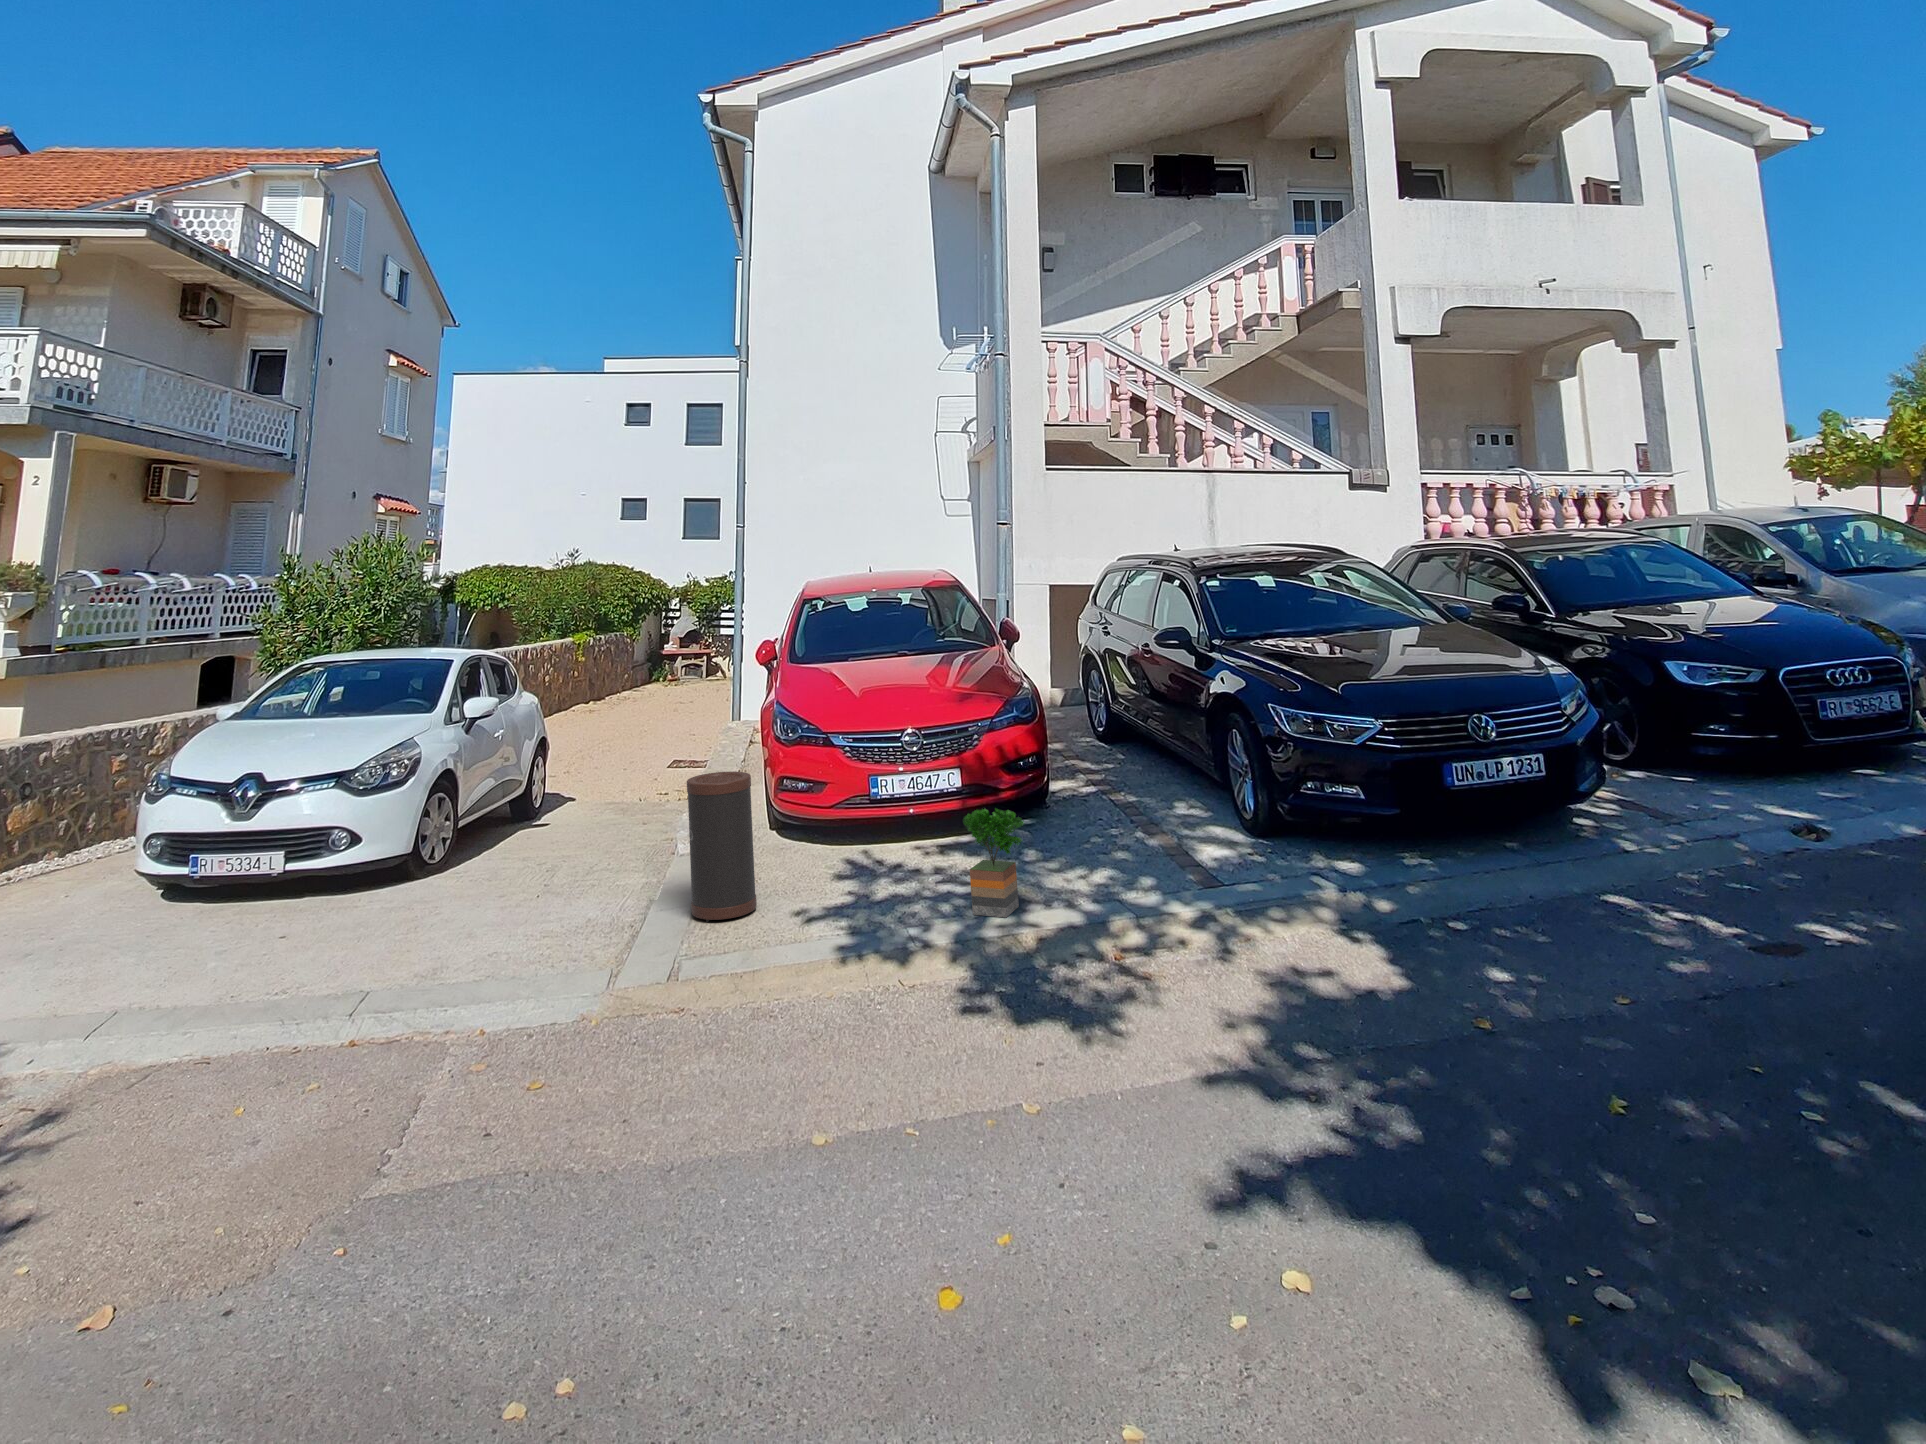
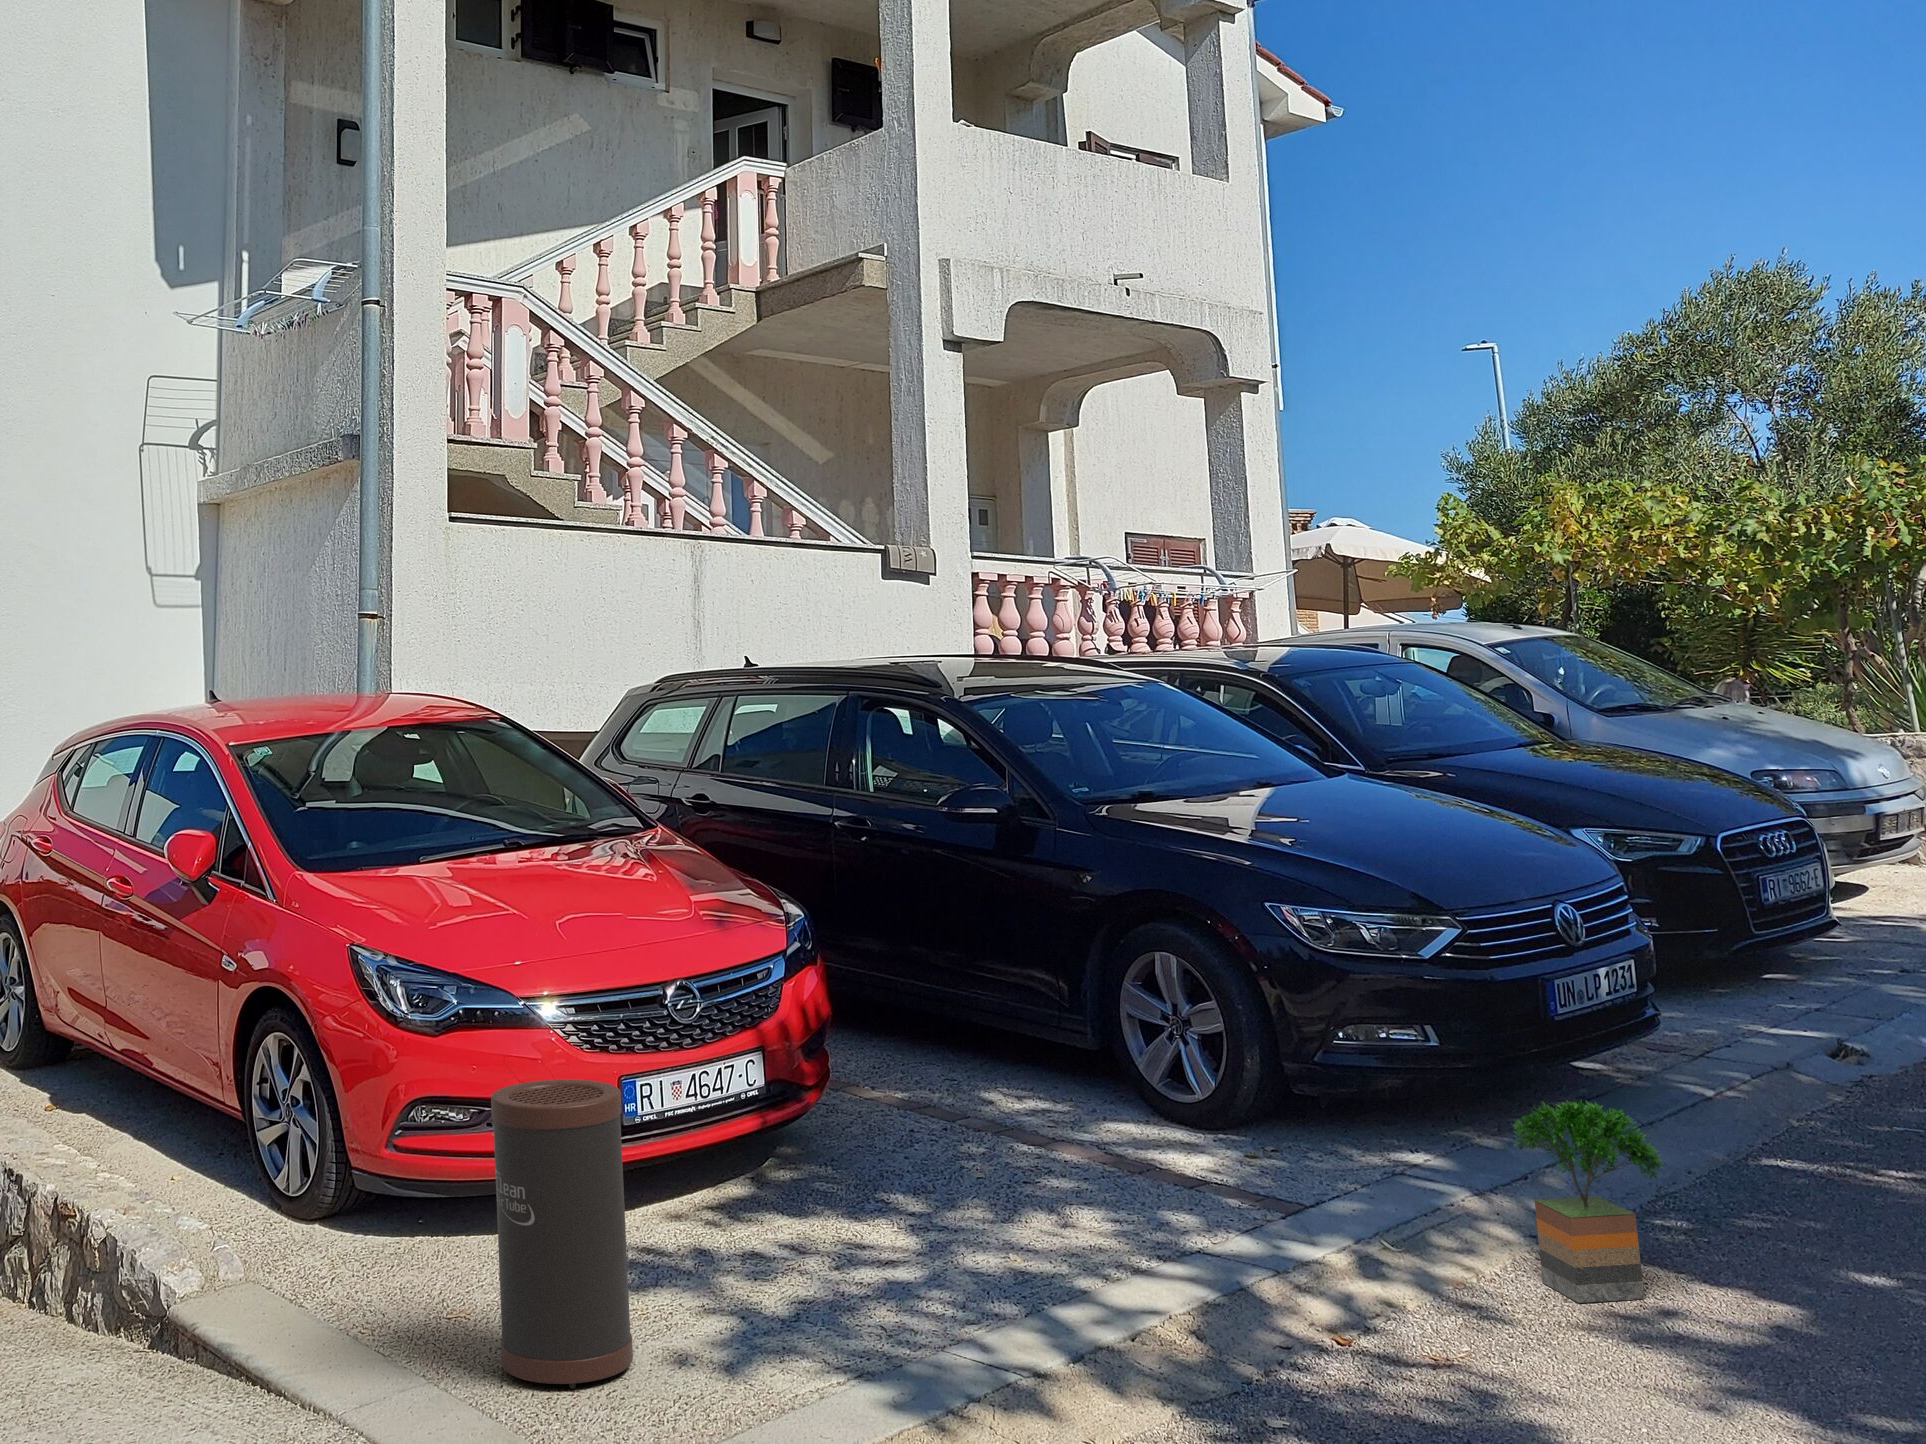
potted tree: present [964,808,1024,918] -> present [1514,1100,1663,1303]

